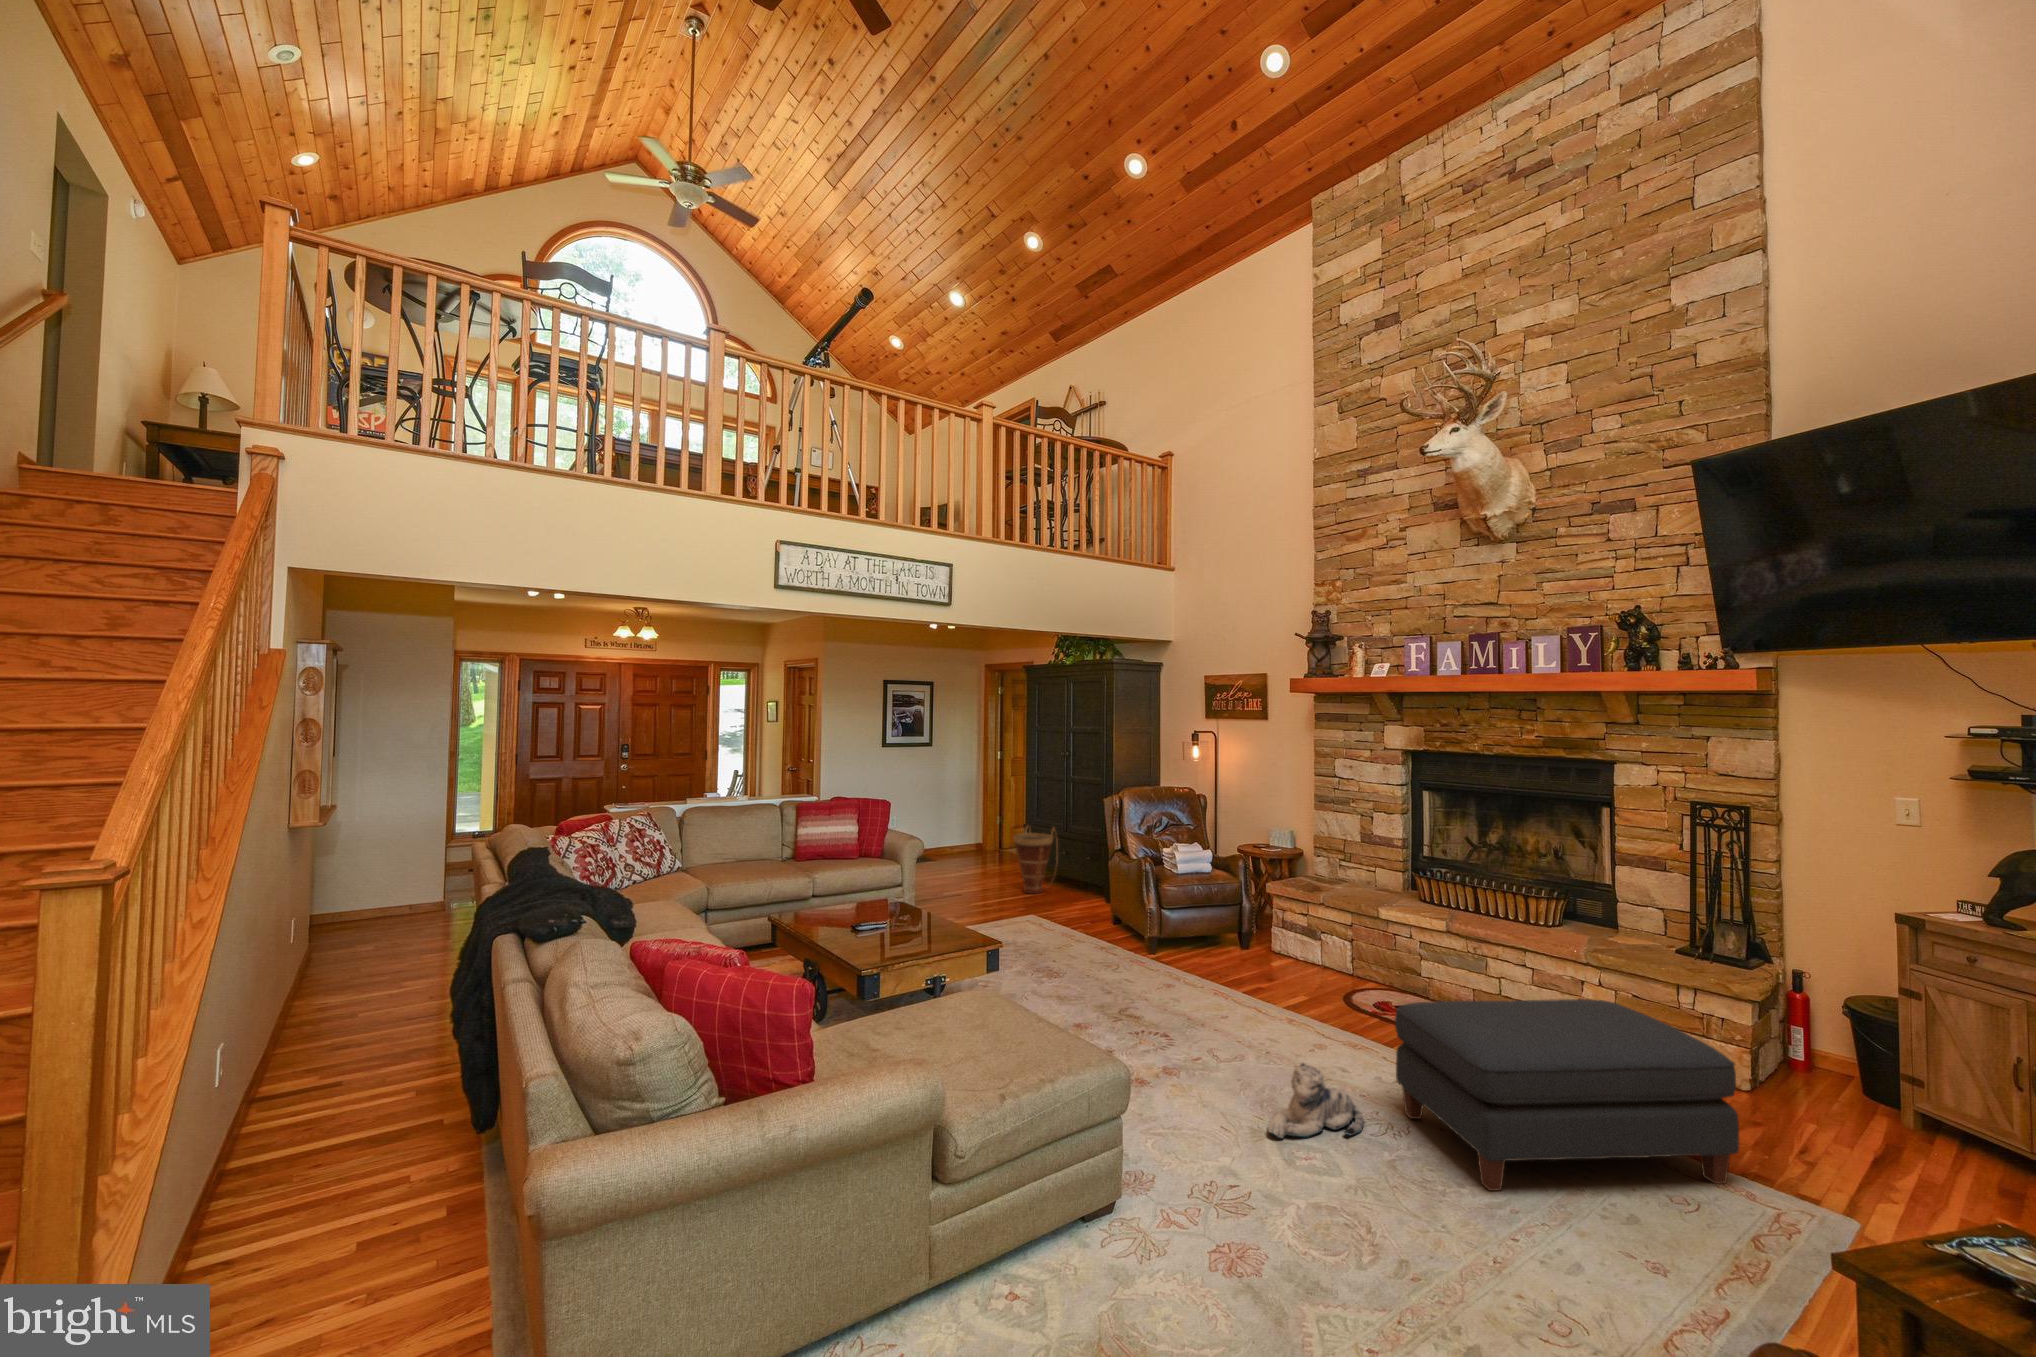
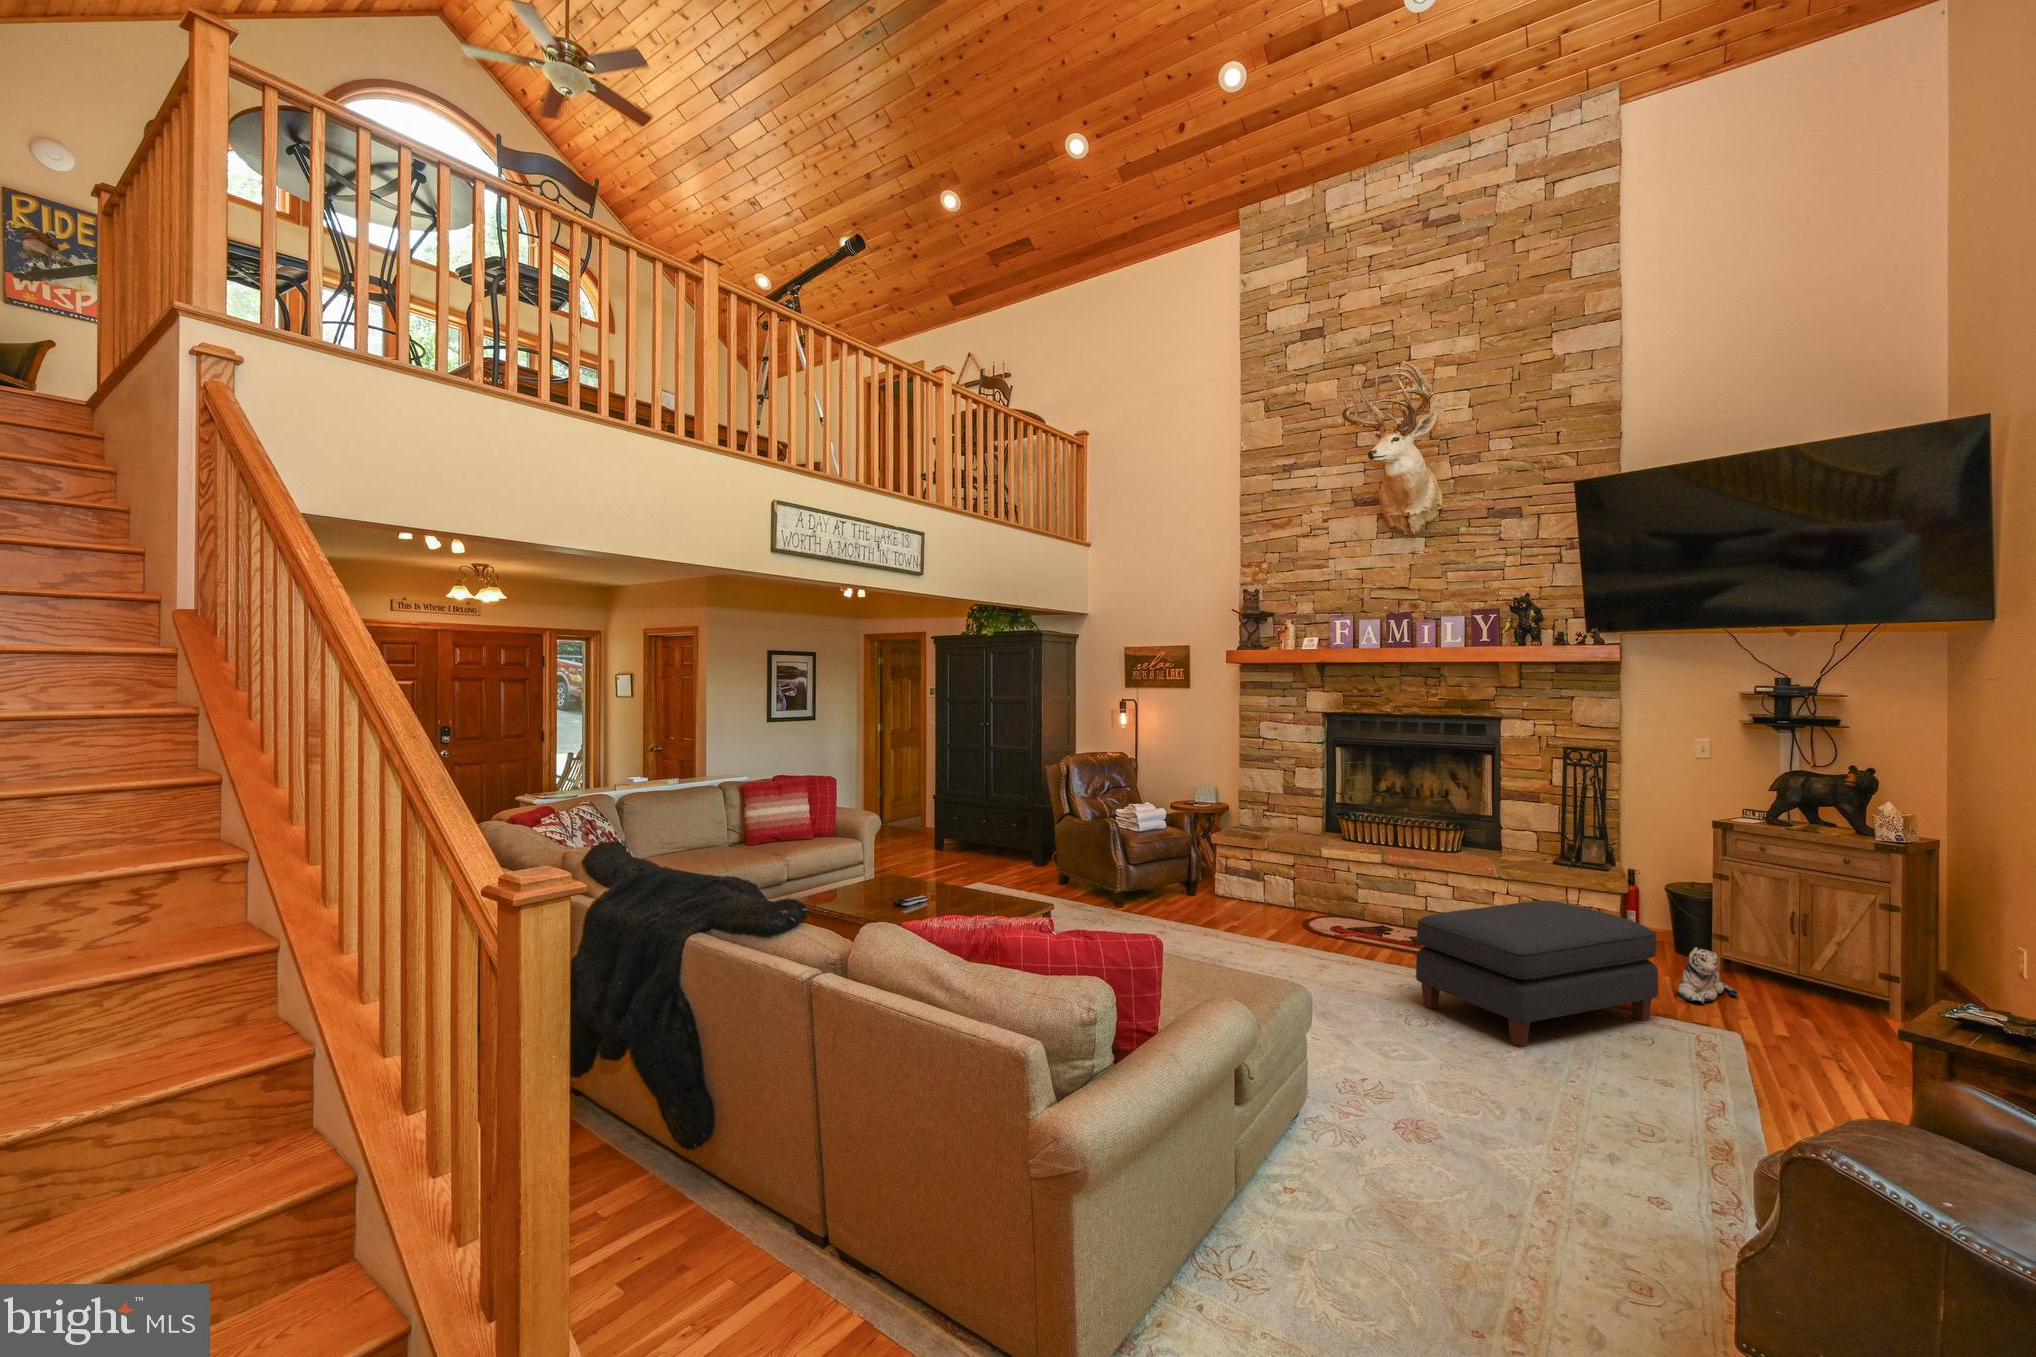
basket: present [1014,826,1058,894] -> none [937,798,978,866]
plush toy: present [1268,1063,1364,1138] -> present [1677,947,1737,1003]

